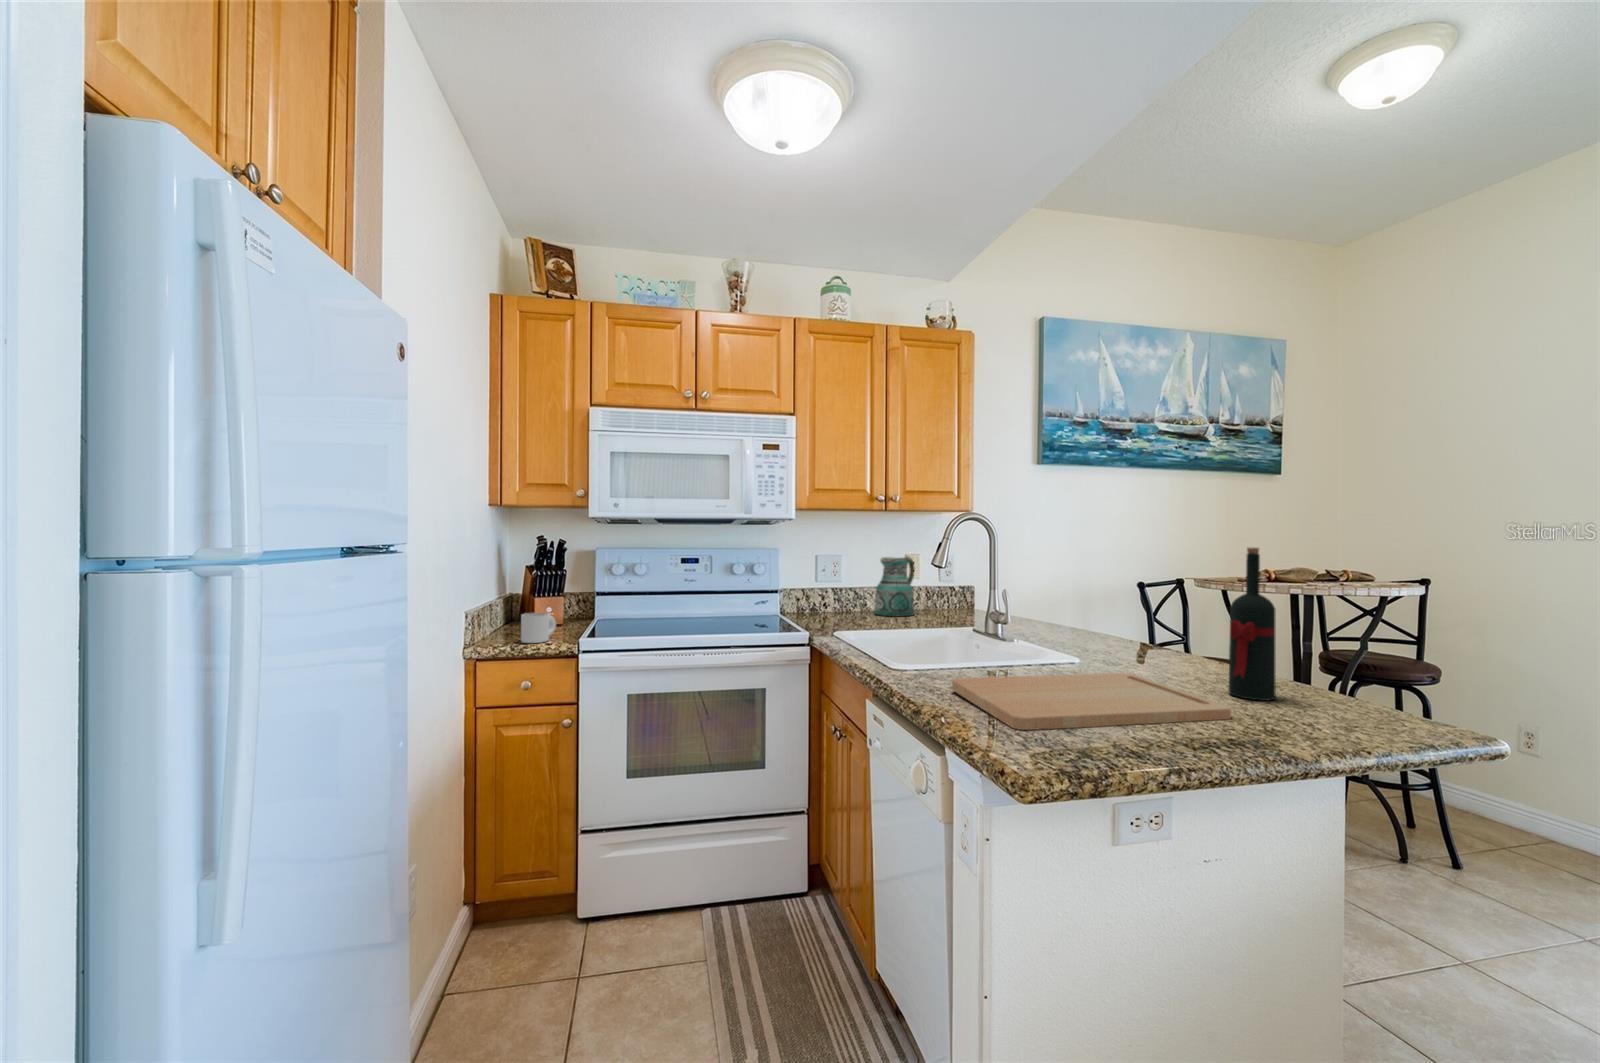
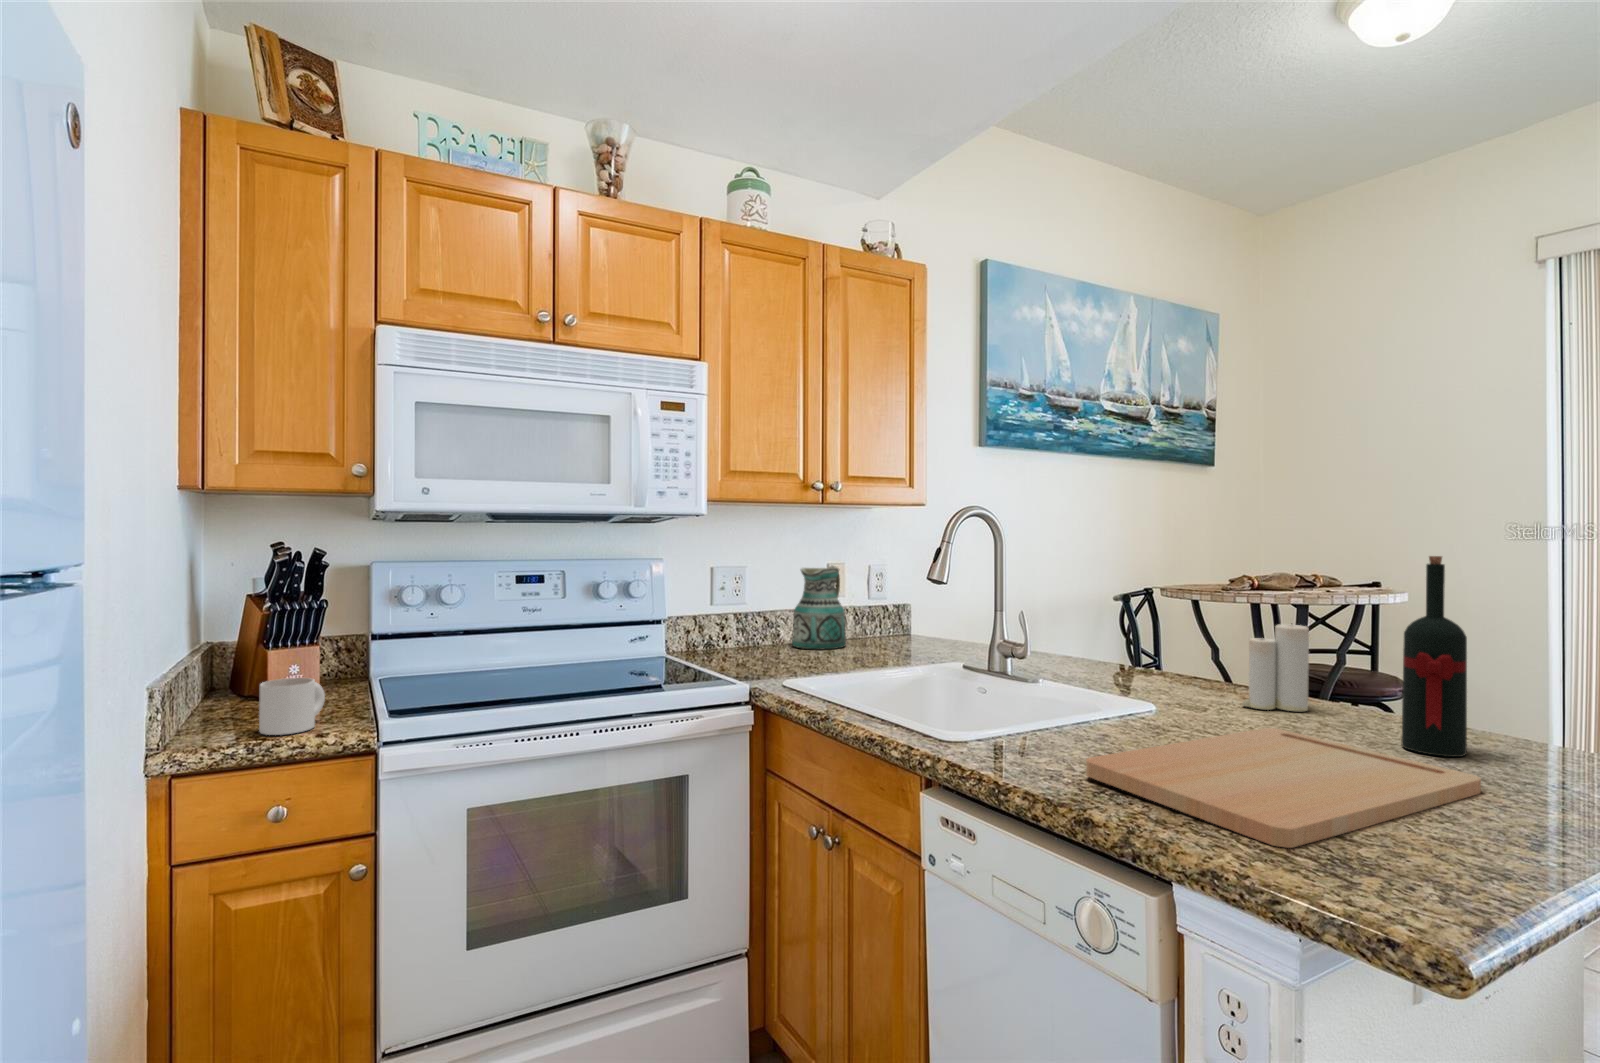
candle: none [1152,595,1209,669] -> present [1242,623,1309,711]

